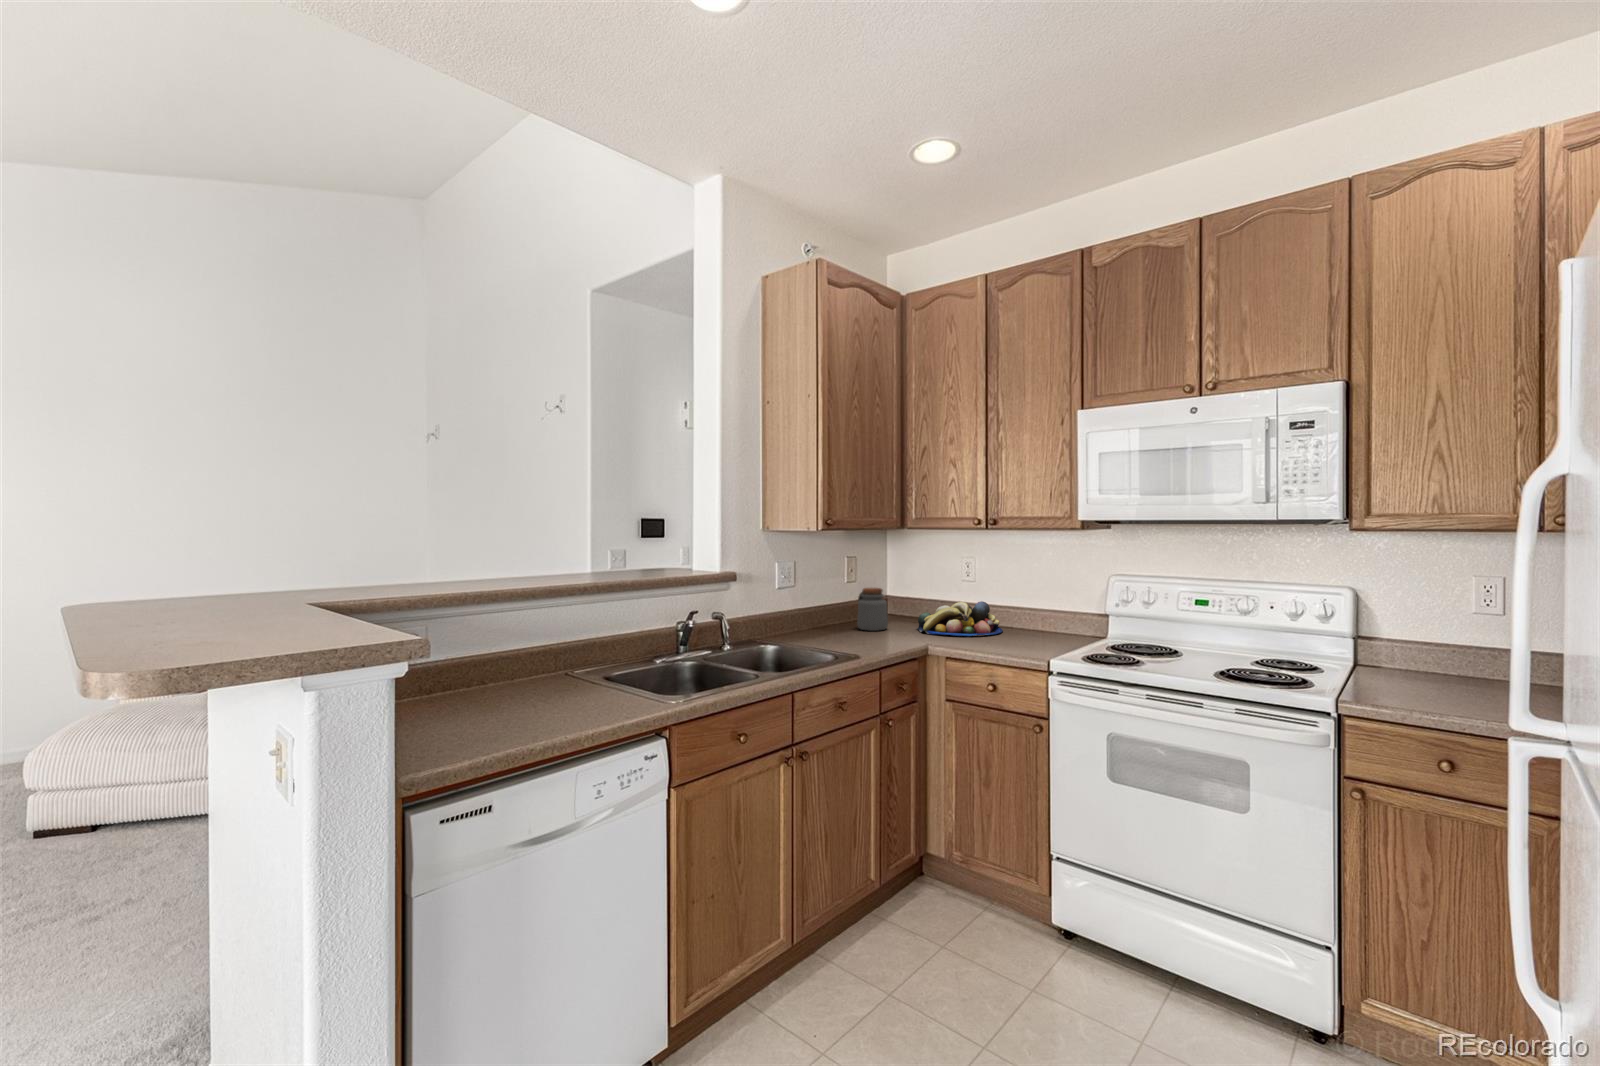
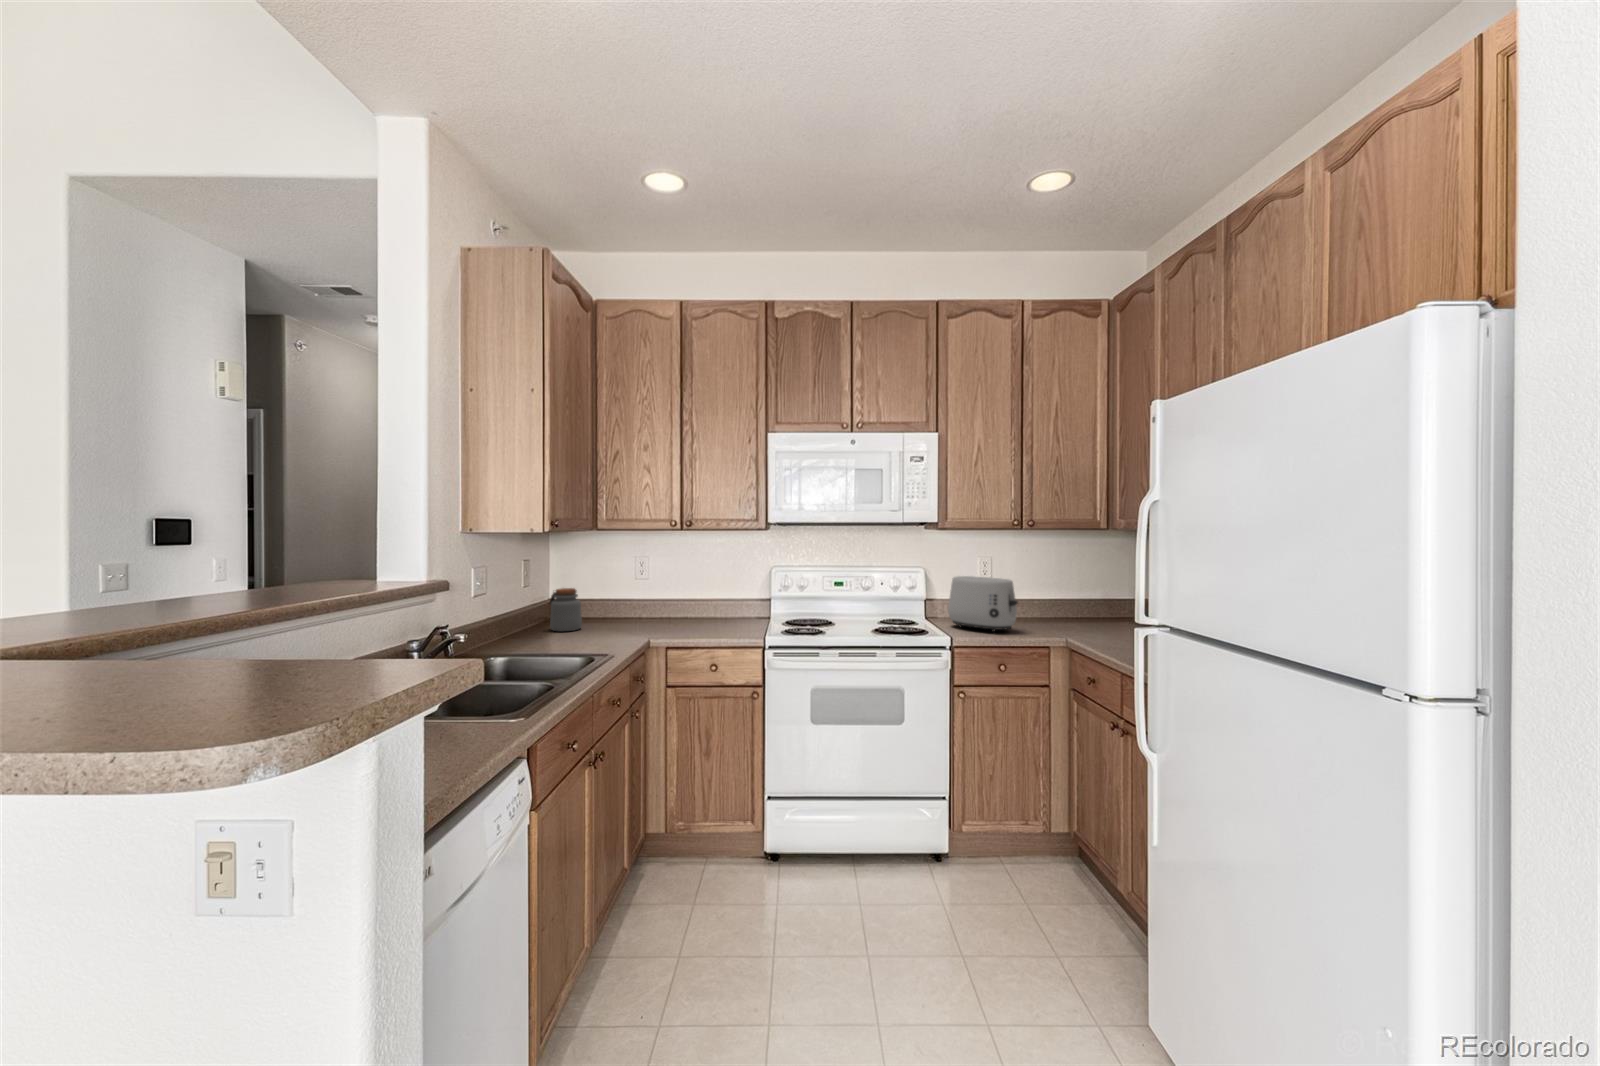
fruit bowl: present [917,601,1003,636] -> none [608,594,687,628]
toaster: none [1366,603,1499,699] -> present [948,576,1018,632]

